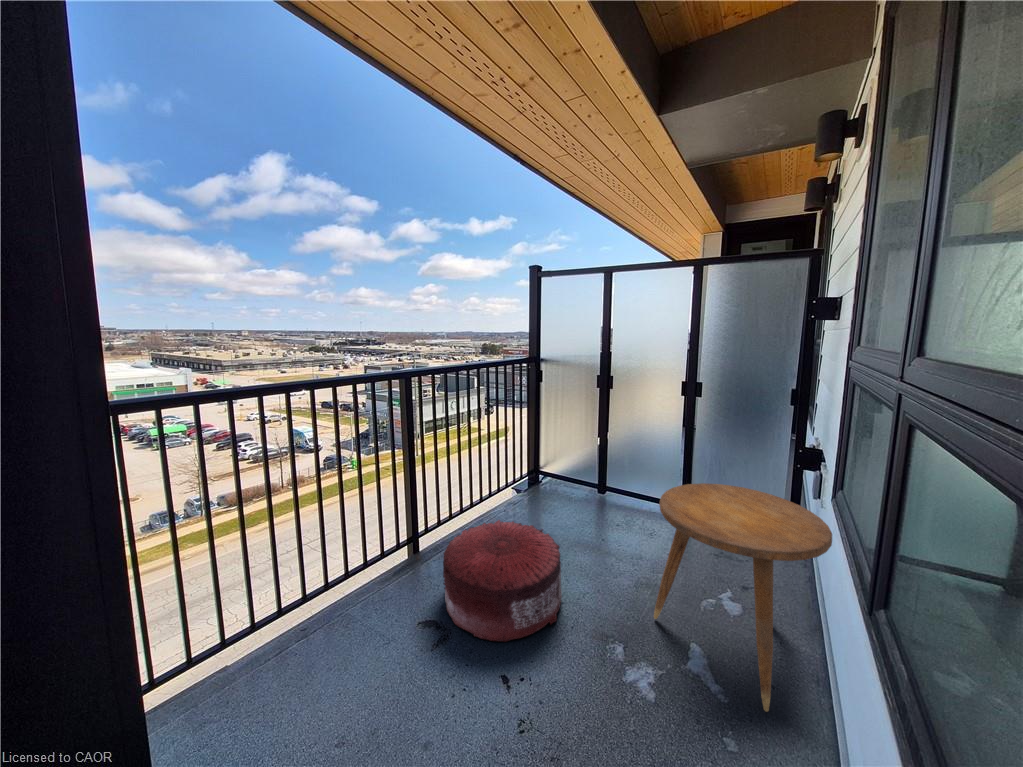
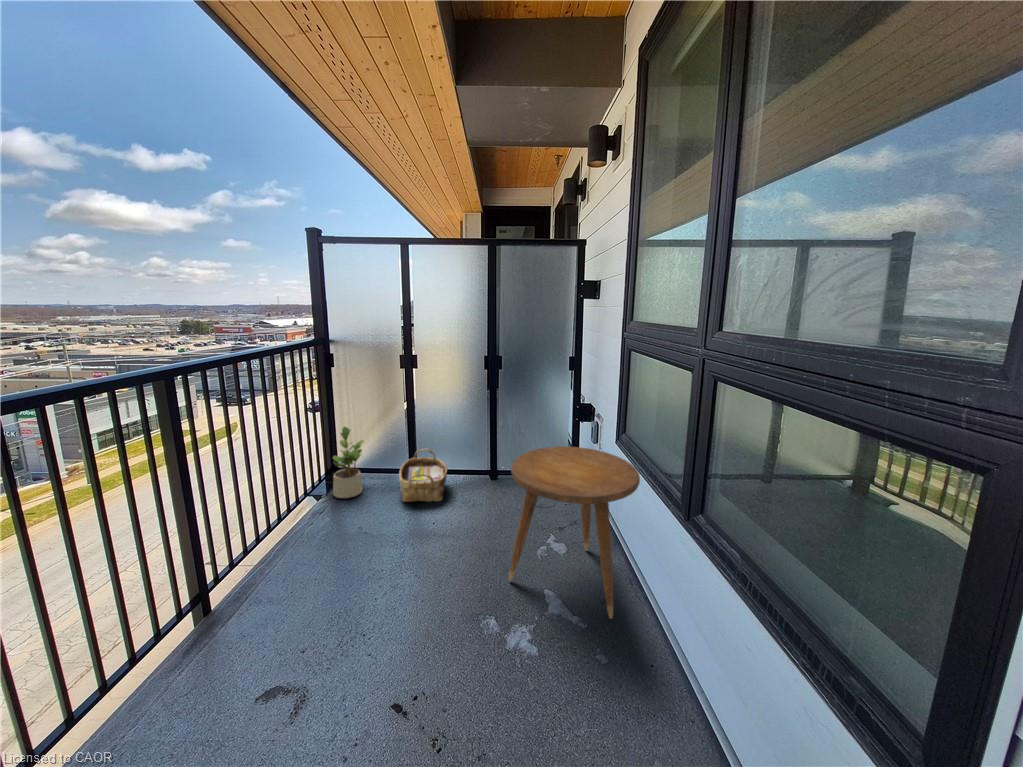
potted plant: none [528,433,558,497] -> present [333,427,364,498]
woven basket: none [580,466,629,521] -> present [399,449,447,502]
pouf: present [443,520,562,642] -> none [275,532,426,681]

